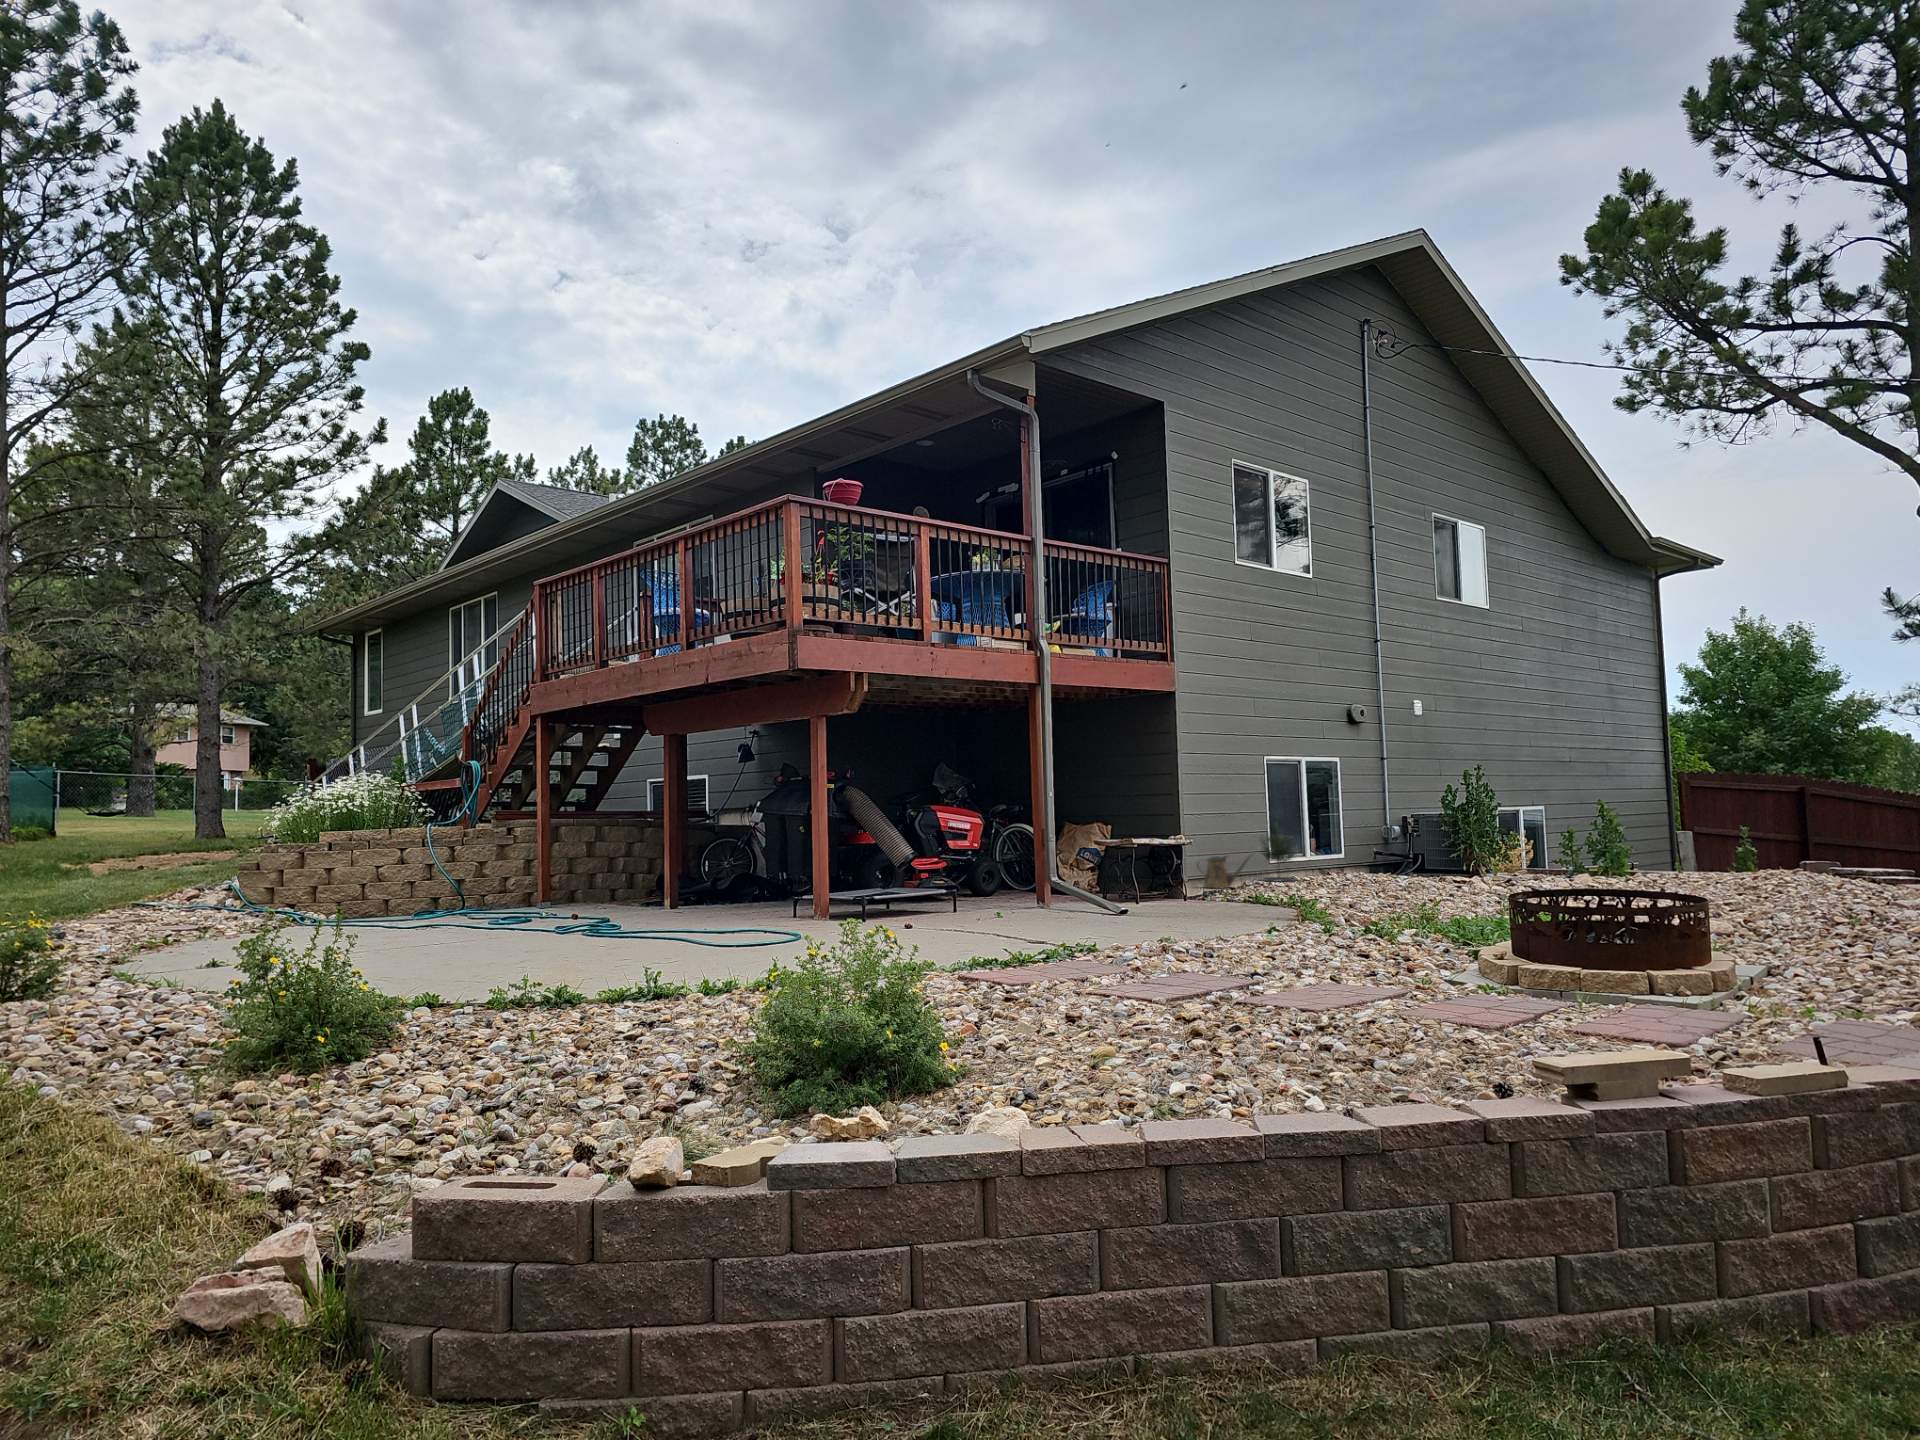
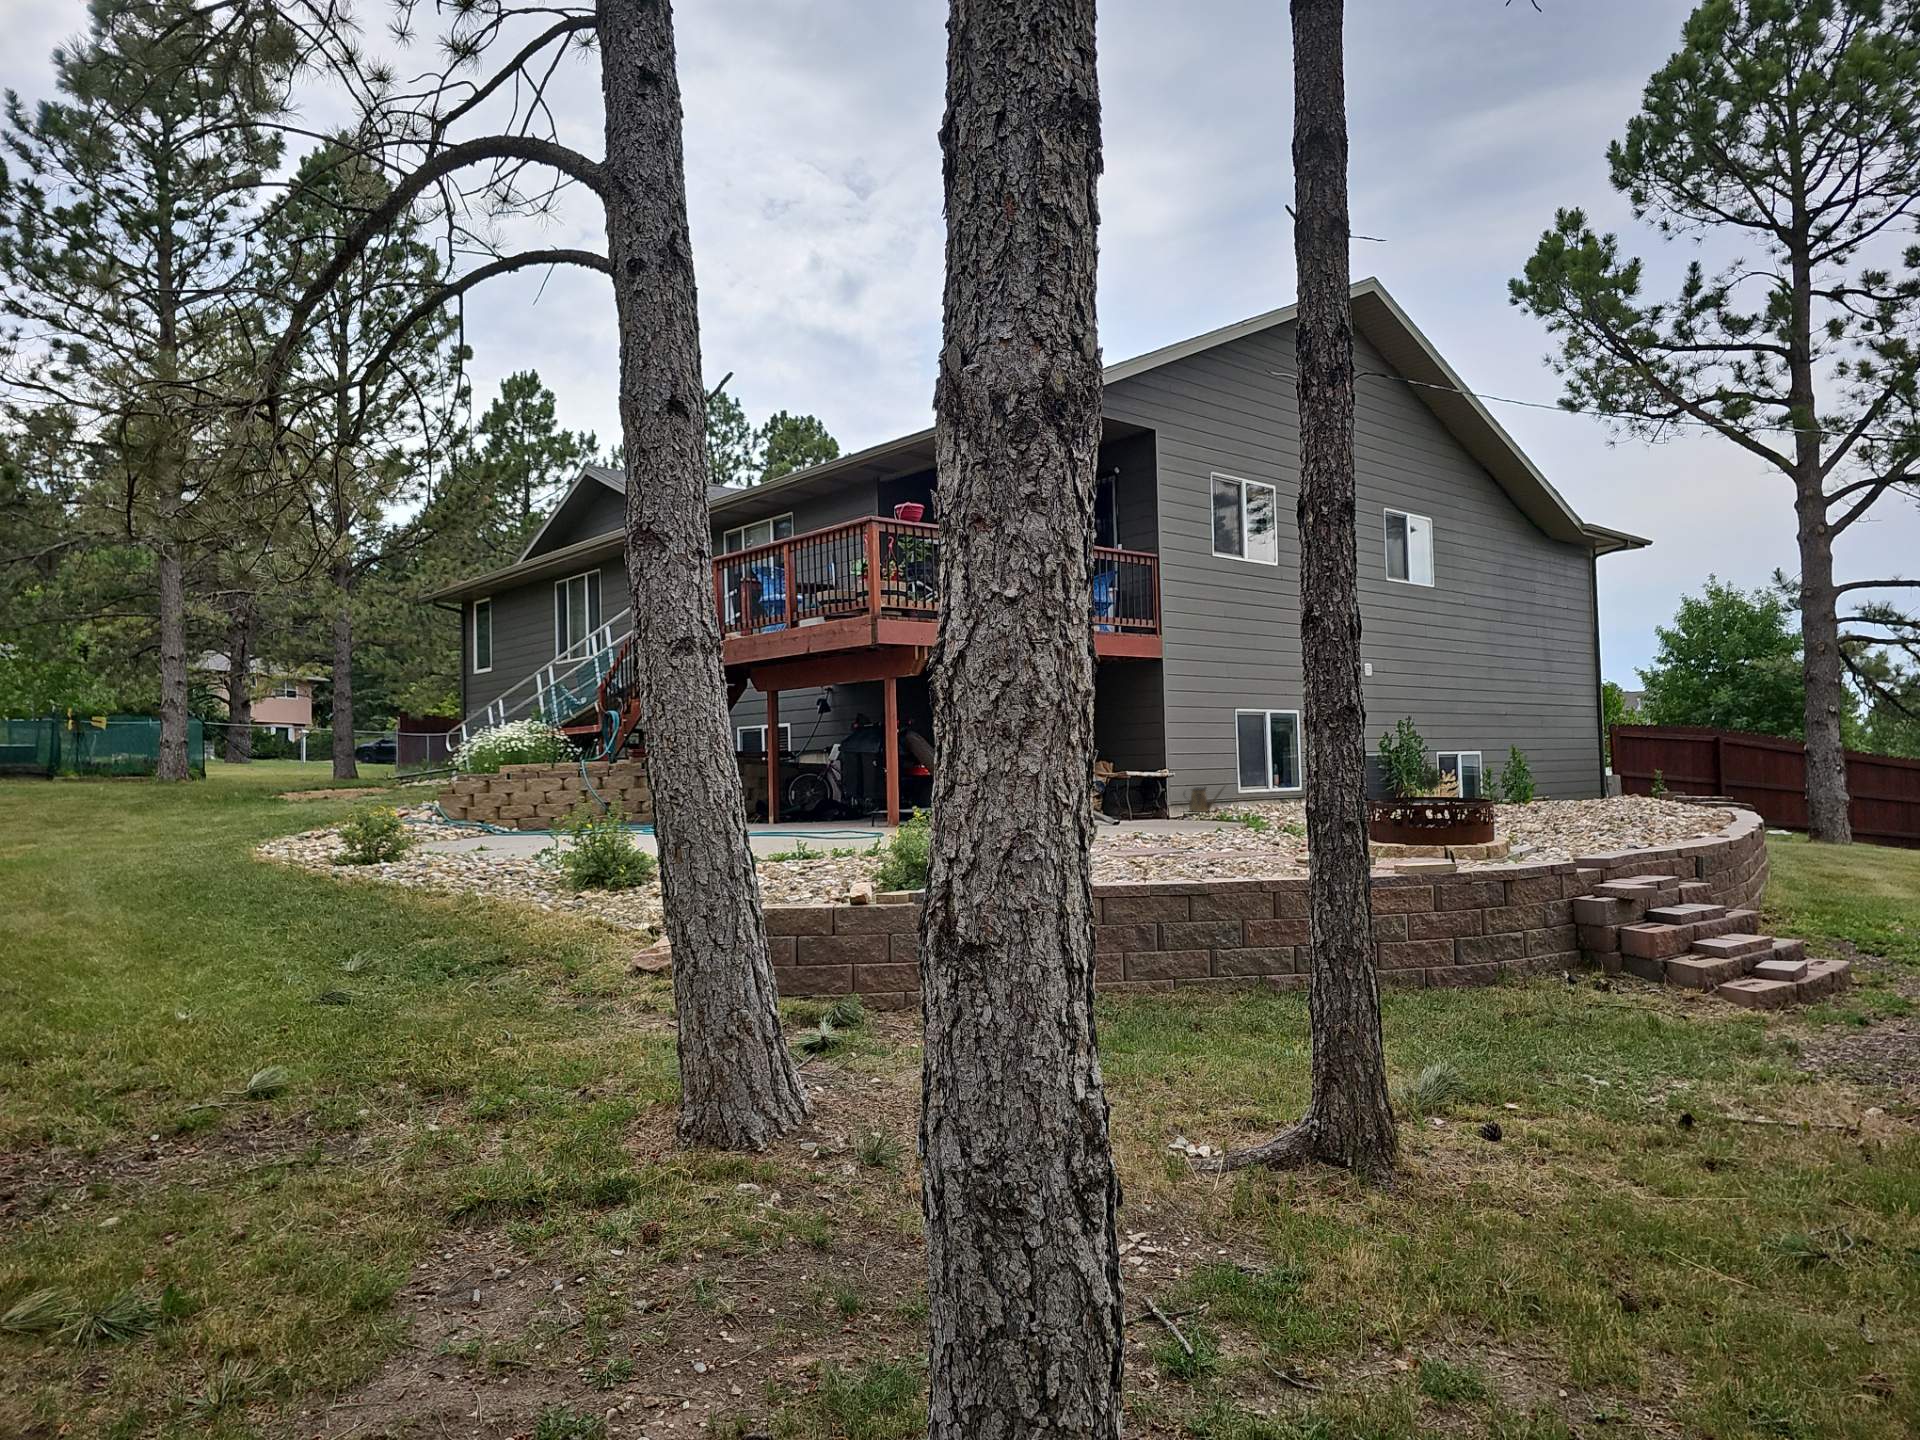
potted tree: present [1260,823,1297,882] -> present [1415,756,1443,803]

